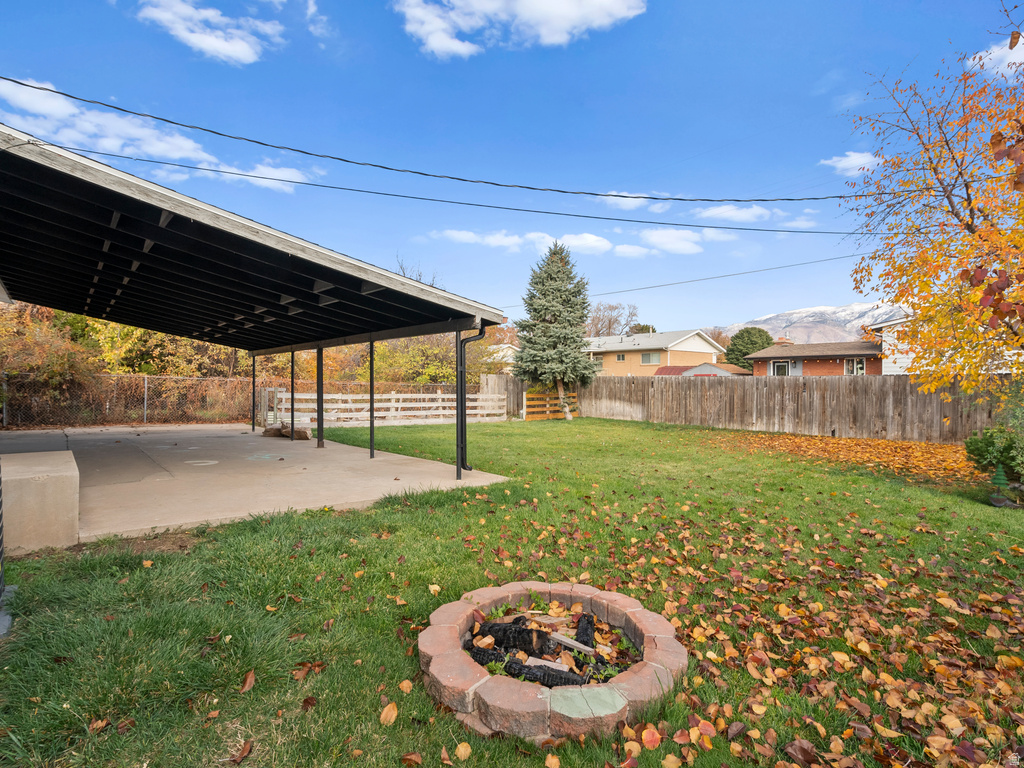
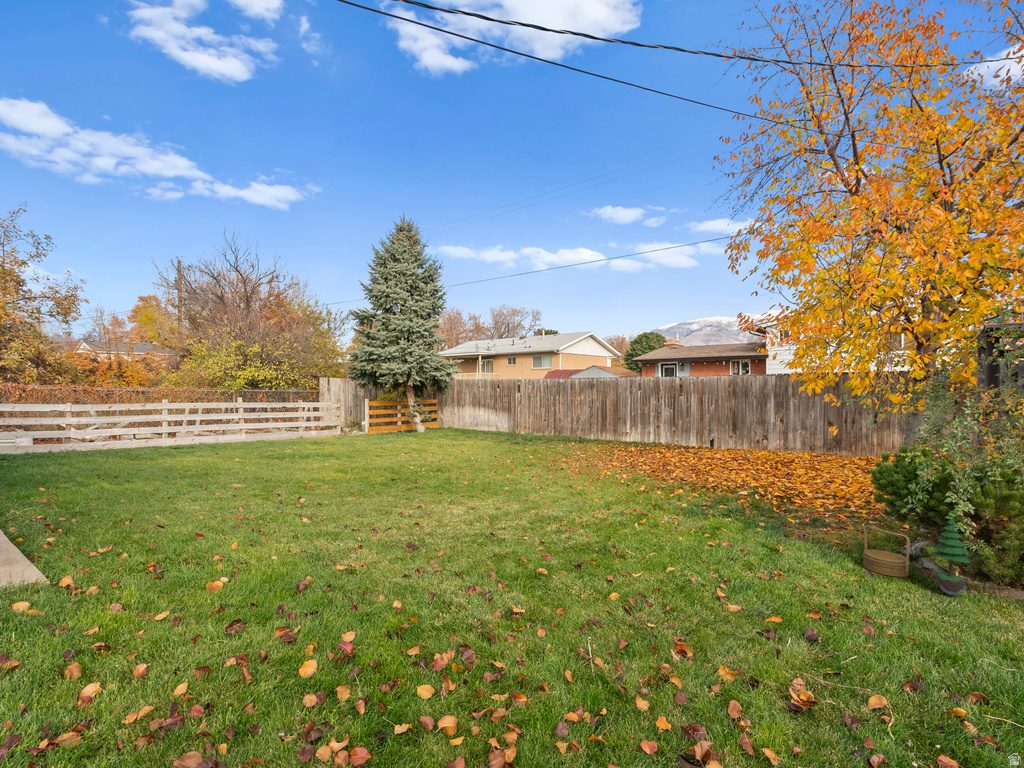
basket: none [947,472,977,500] -> present [863,525,910,577]

